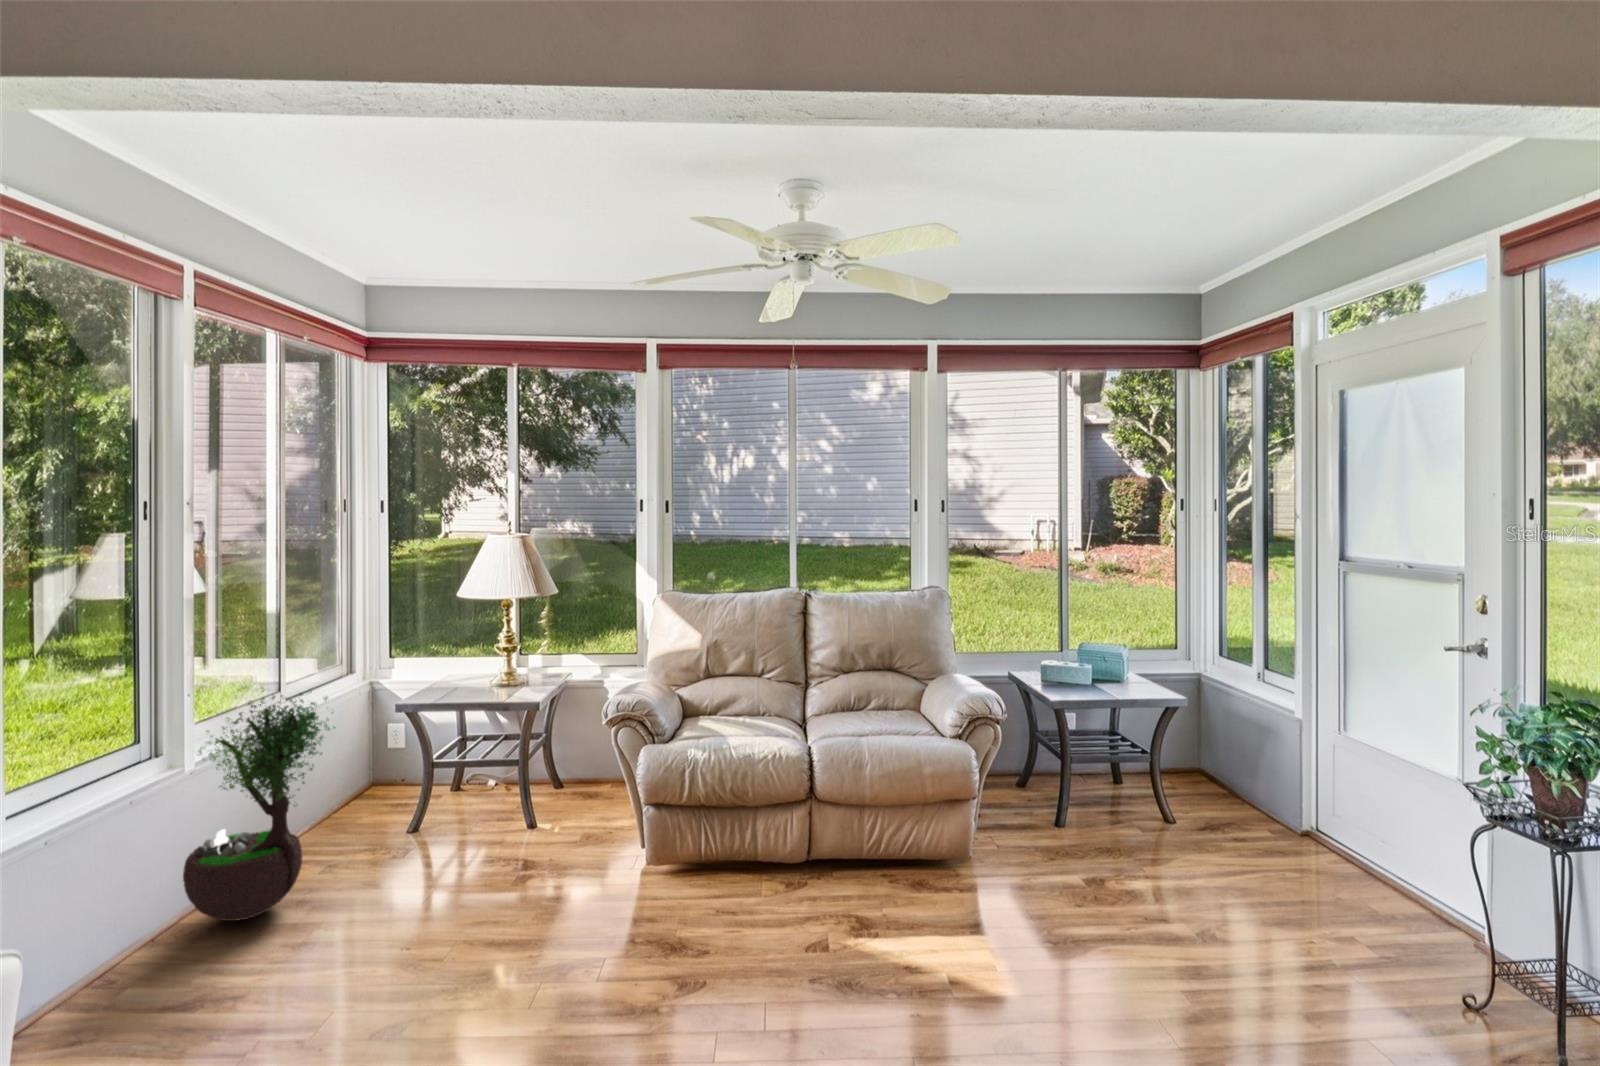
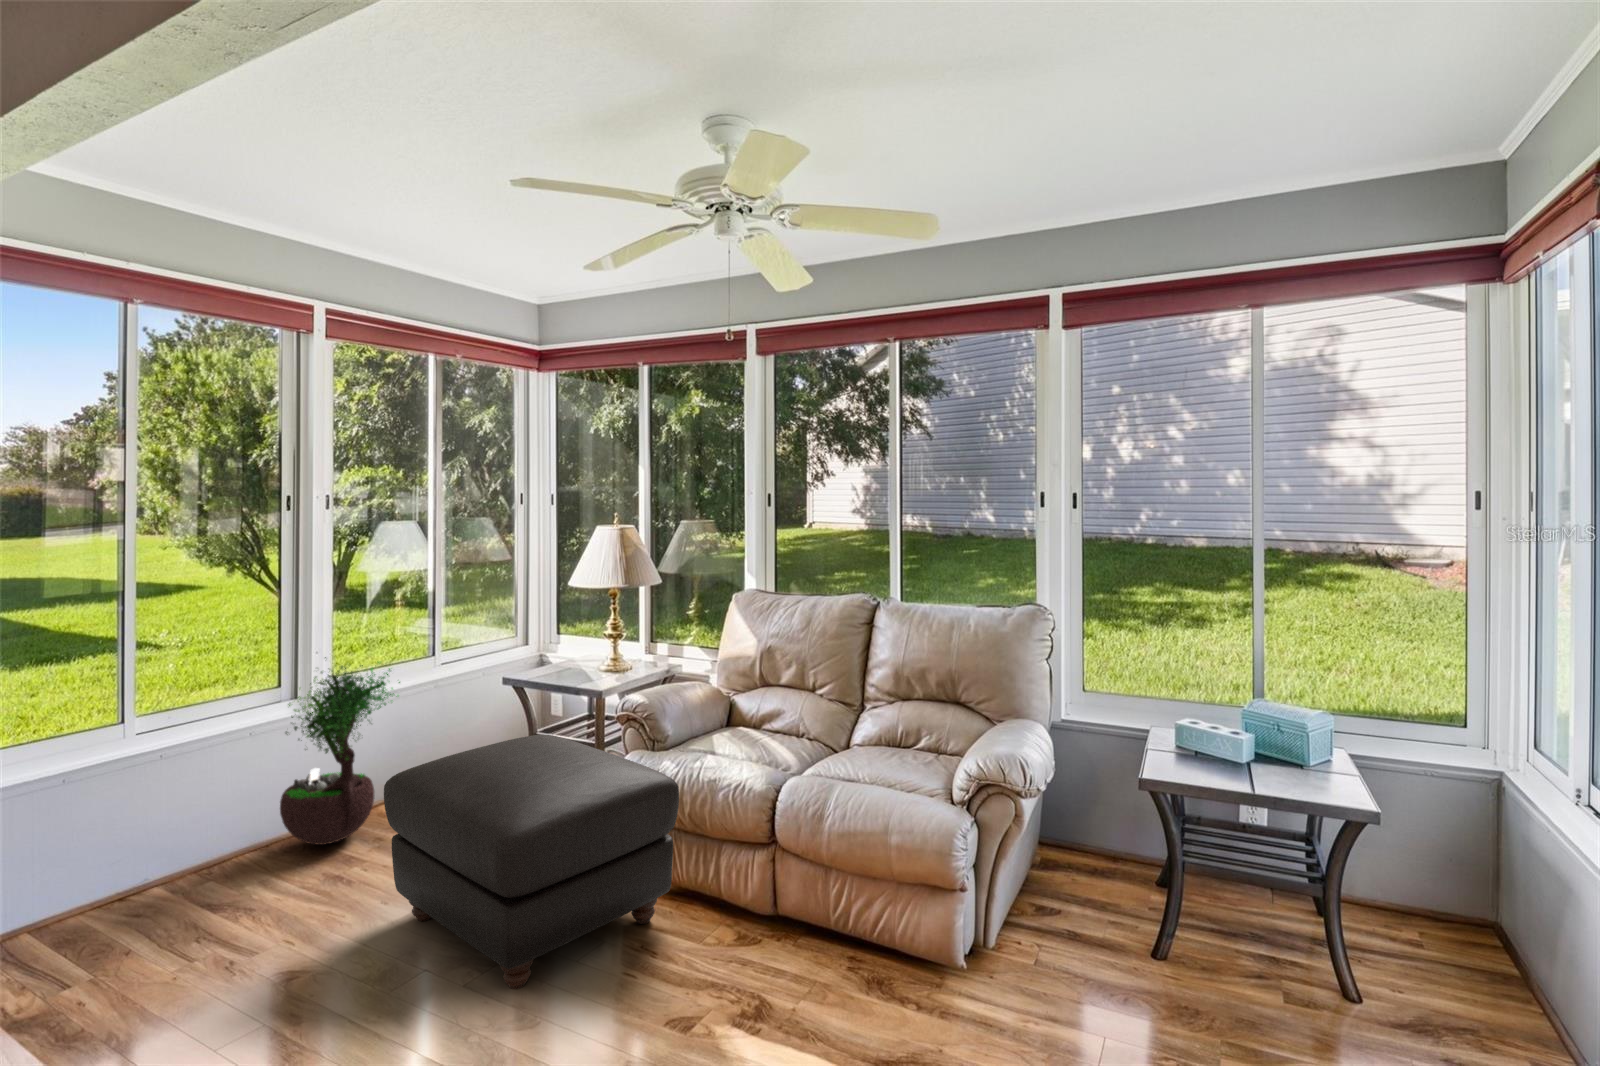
ottoman: none [436,741,735,969] -> present [384,735,679,989]

